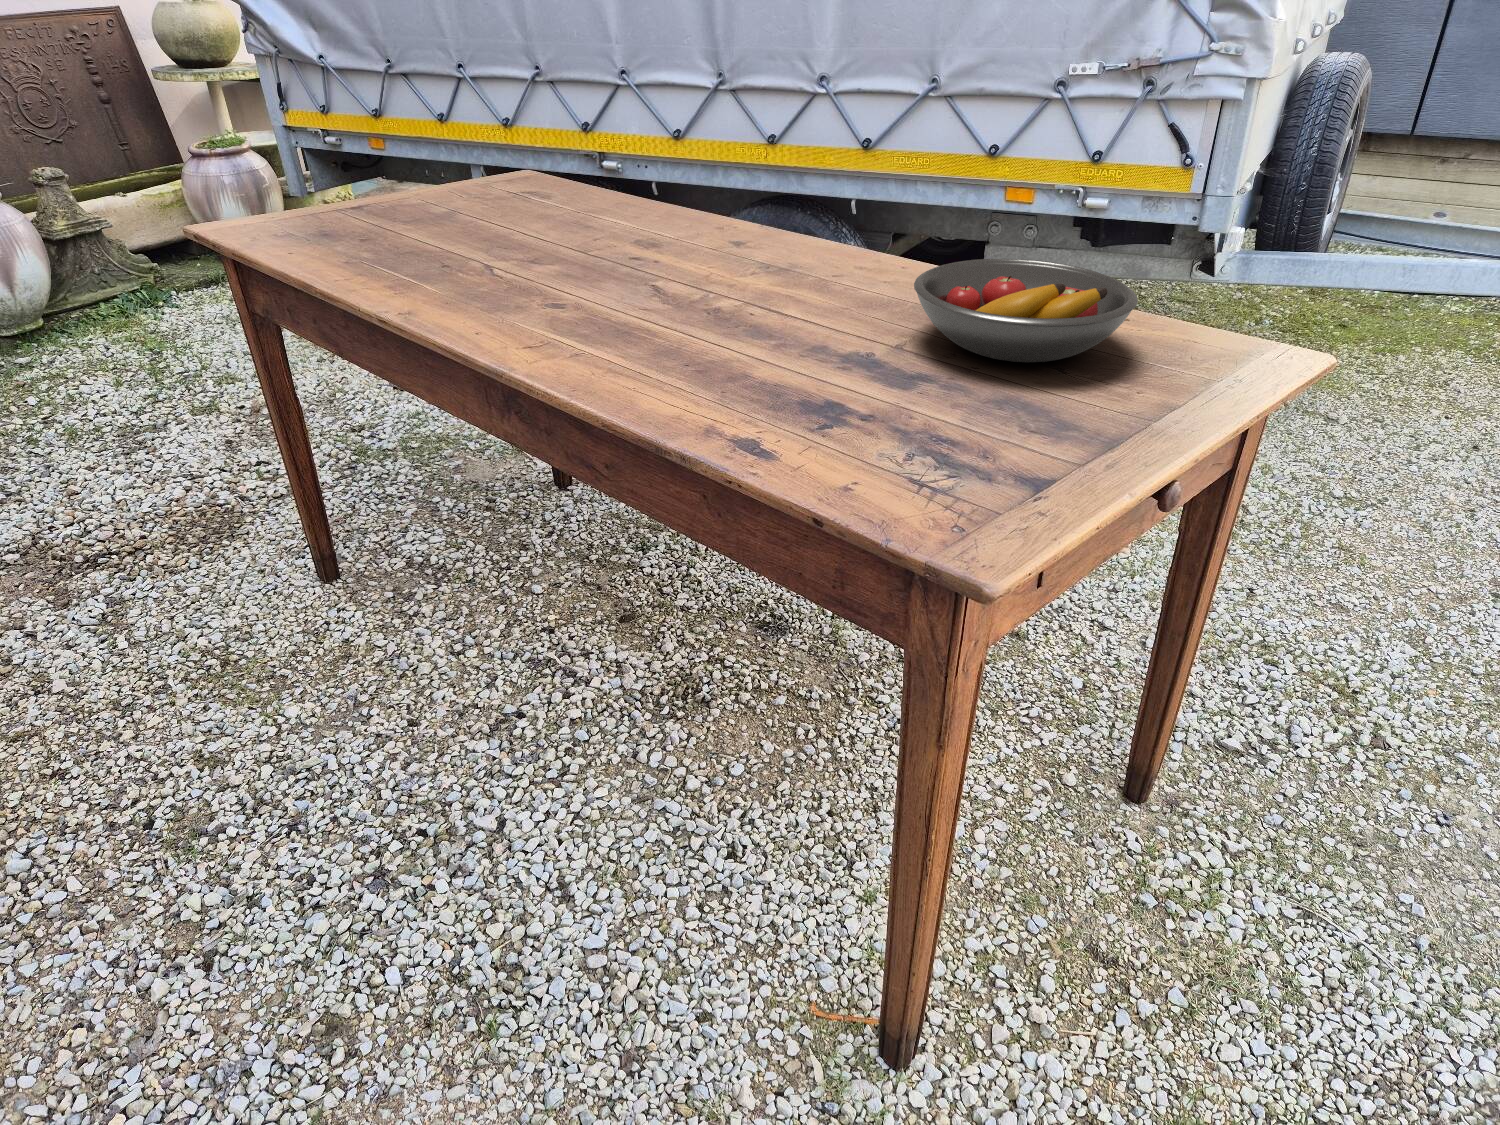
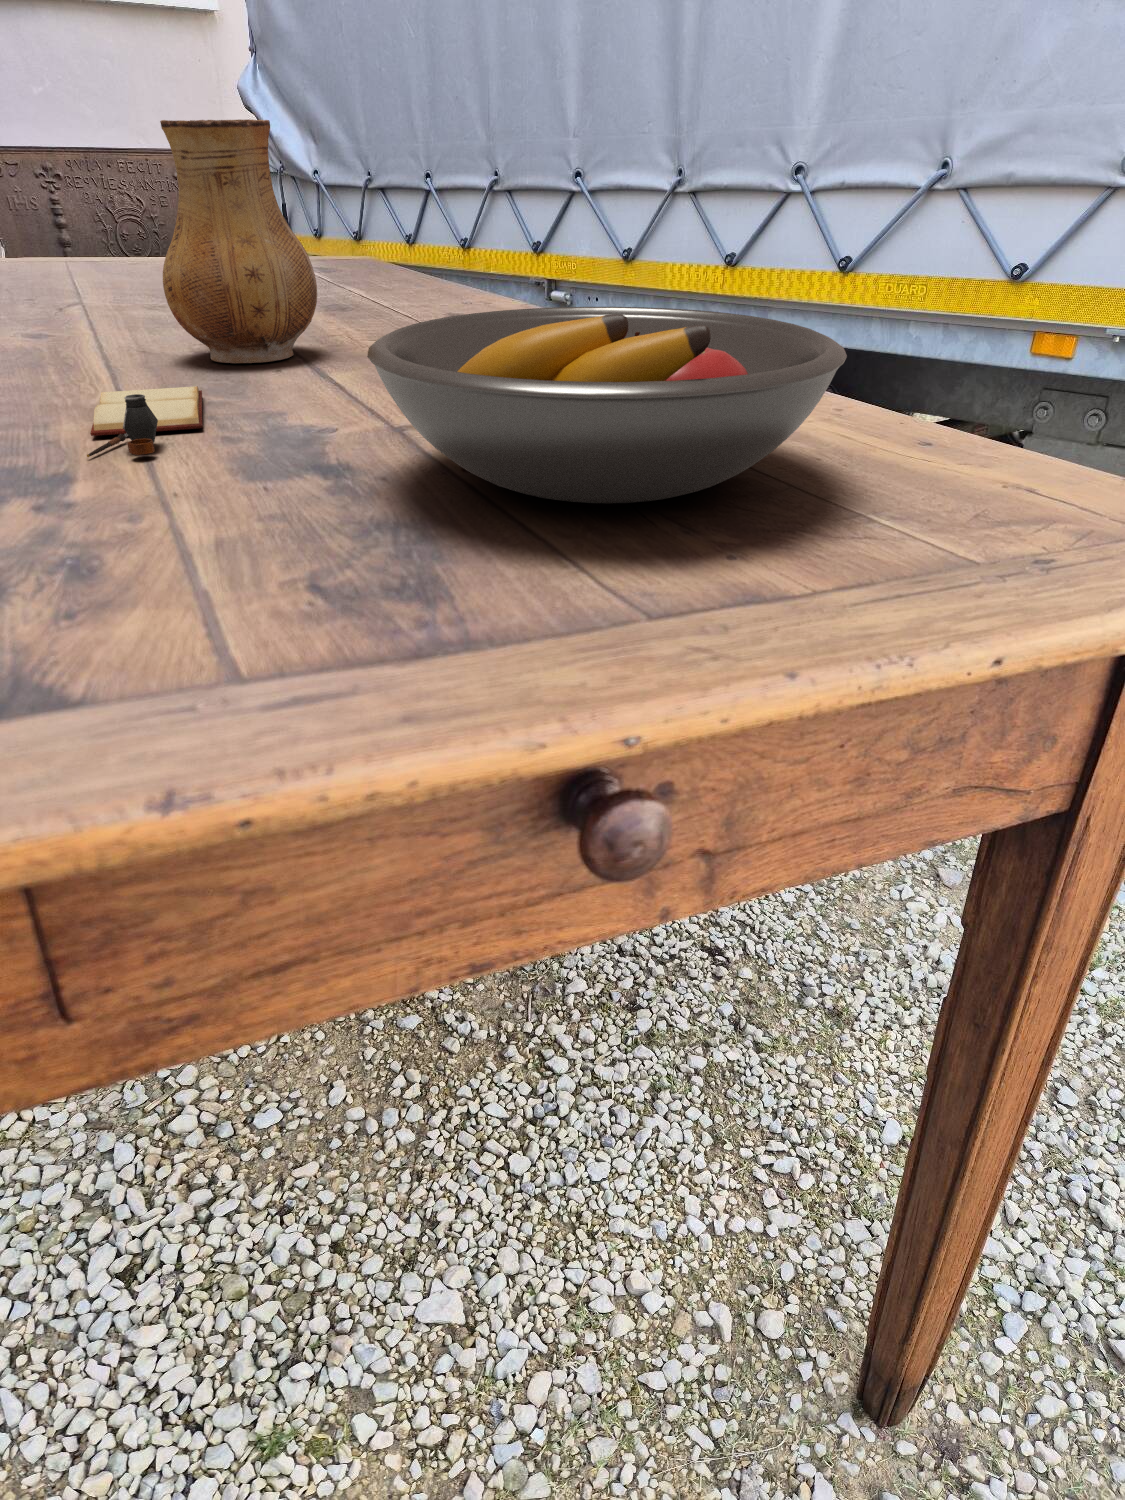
ceramic pitcher: none [628,145,720,293] -> present [160,119,317,363]
book: none [675,316,791,368] -> present [87,386,203,457]

